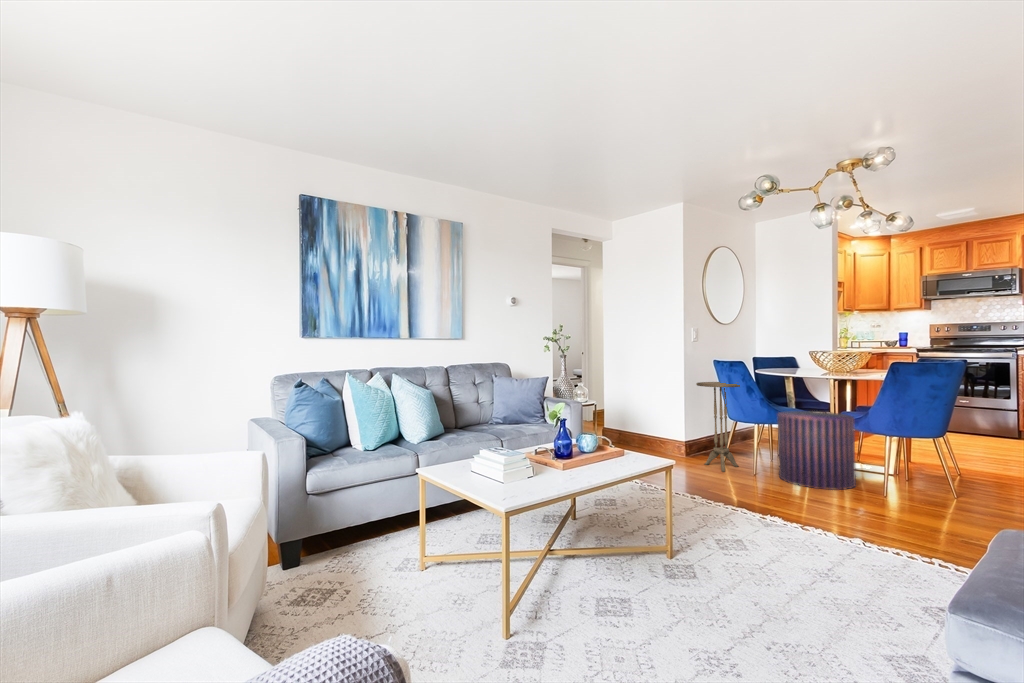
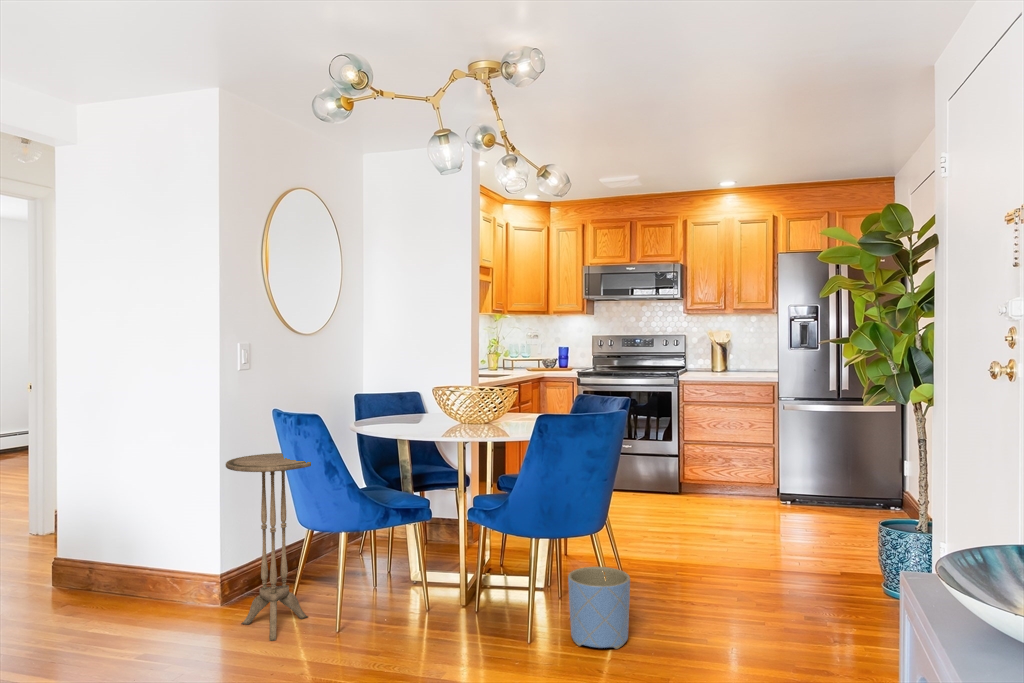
pouf: present [778,411,856,490] -> none [371,499,490,655]
planter: none [915,456,966,505] -> present [568,567,630,649]

